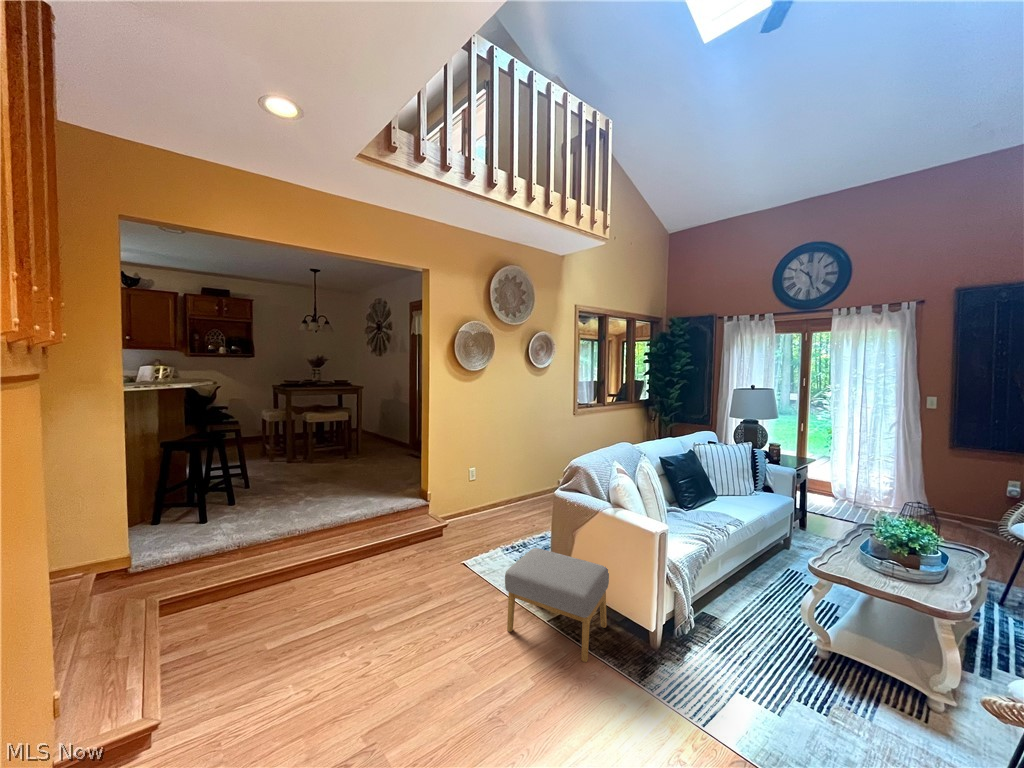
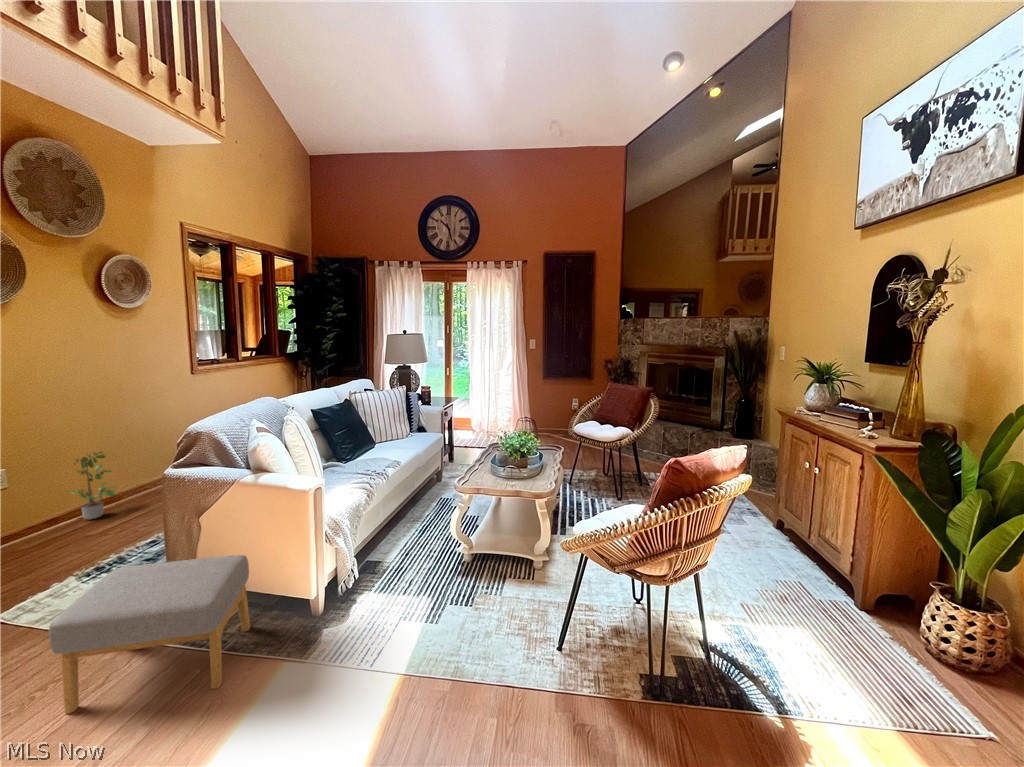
potted plant: none [509,462,532,507] -> present [69,451,117,519]

